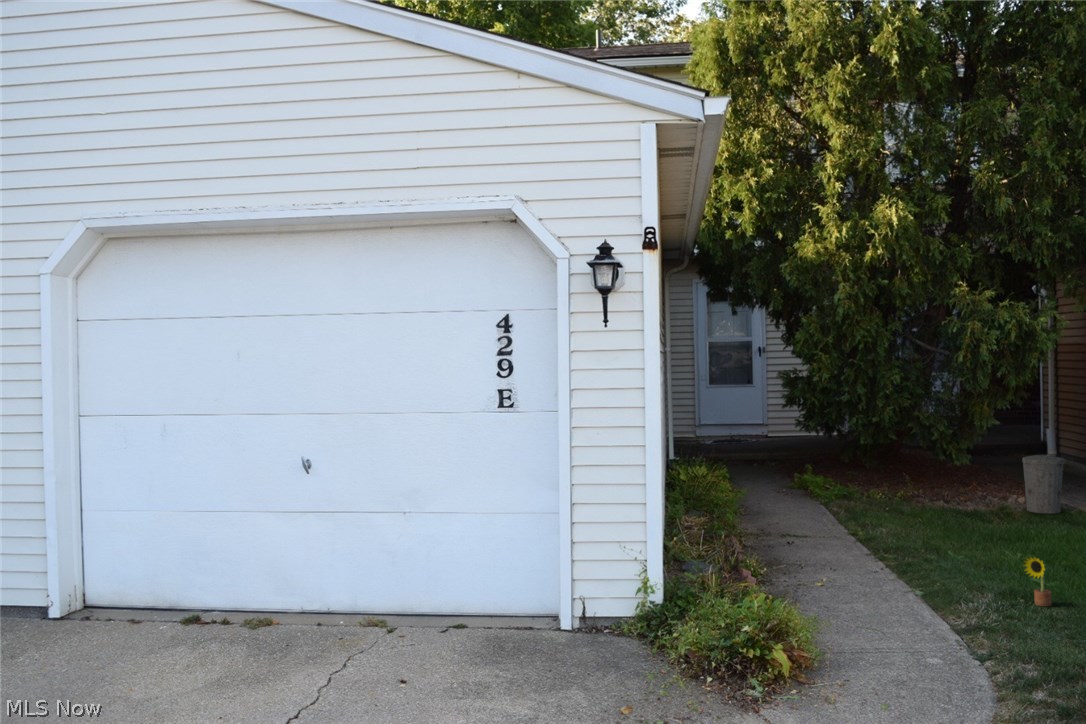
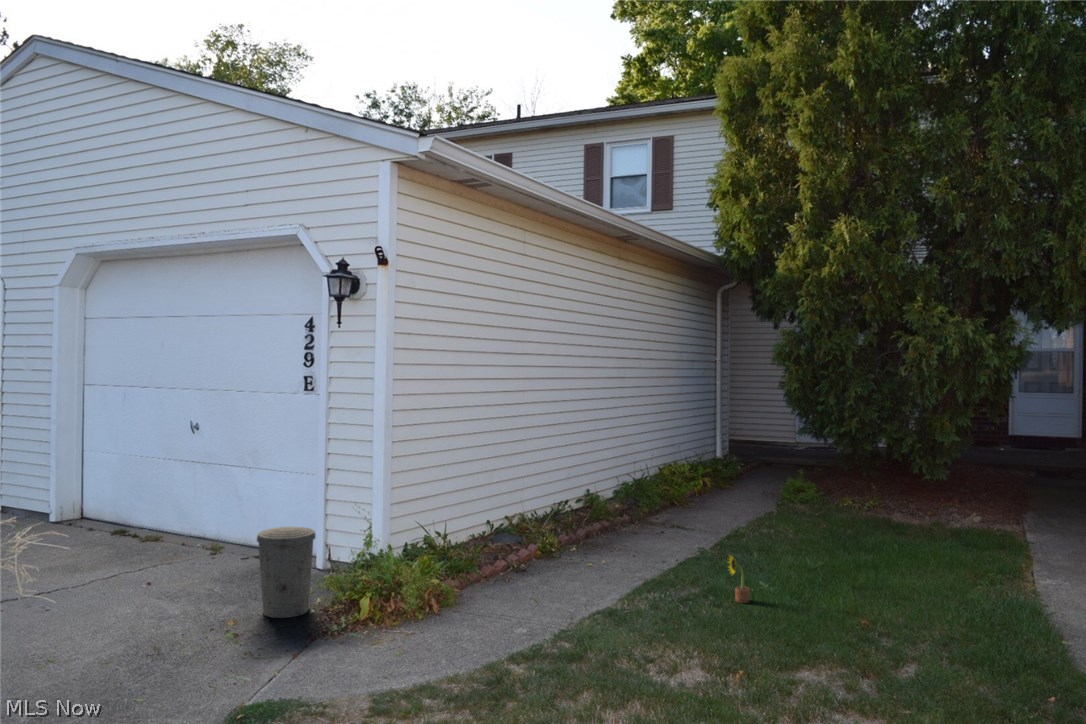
trash can: present [1022,455,1065,514] -> present [257,527,315,618]

